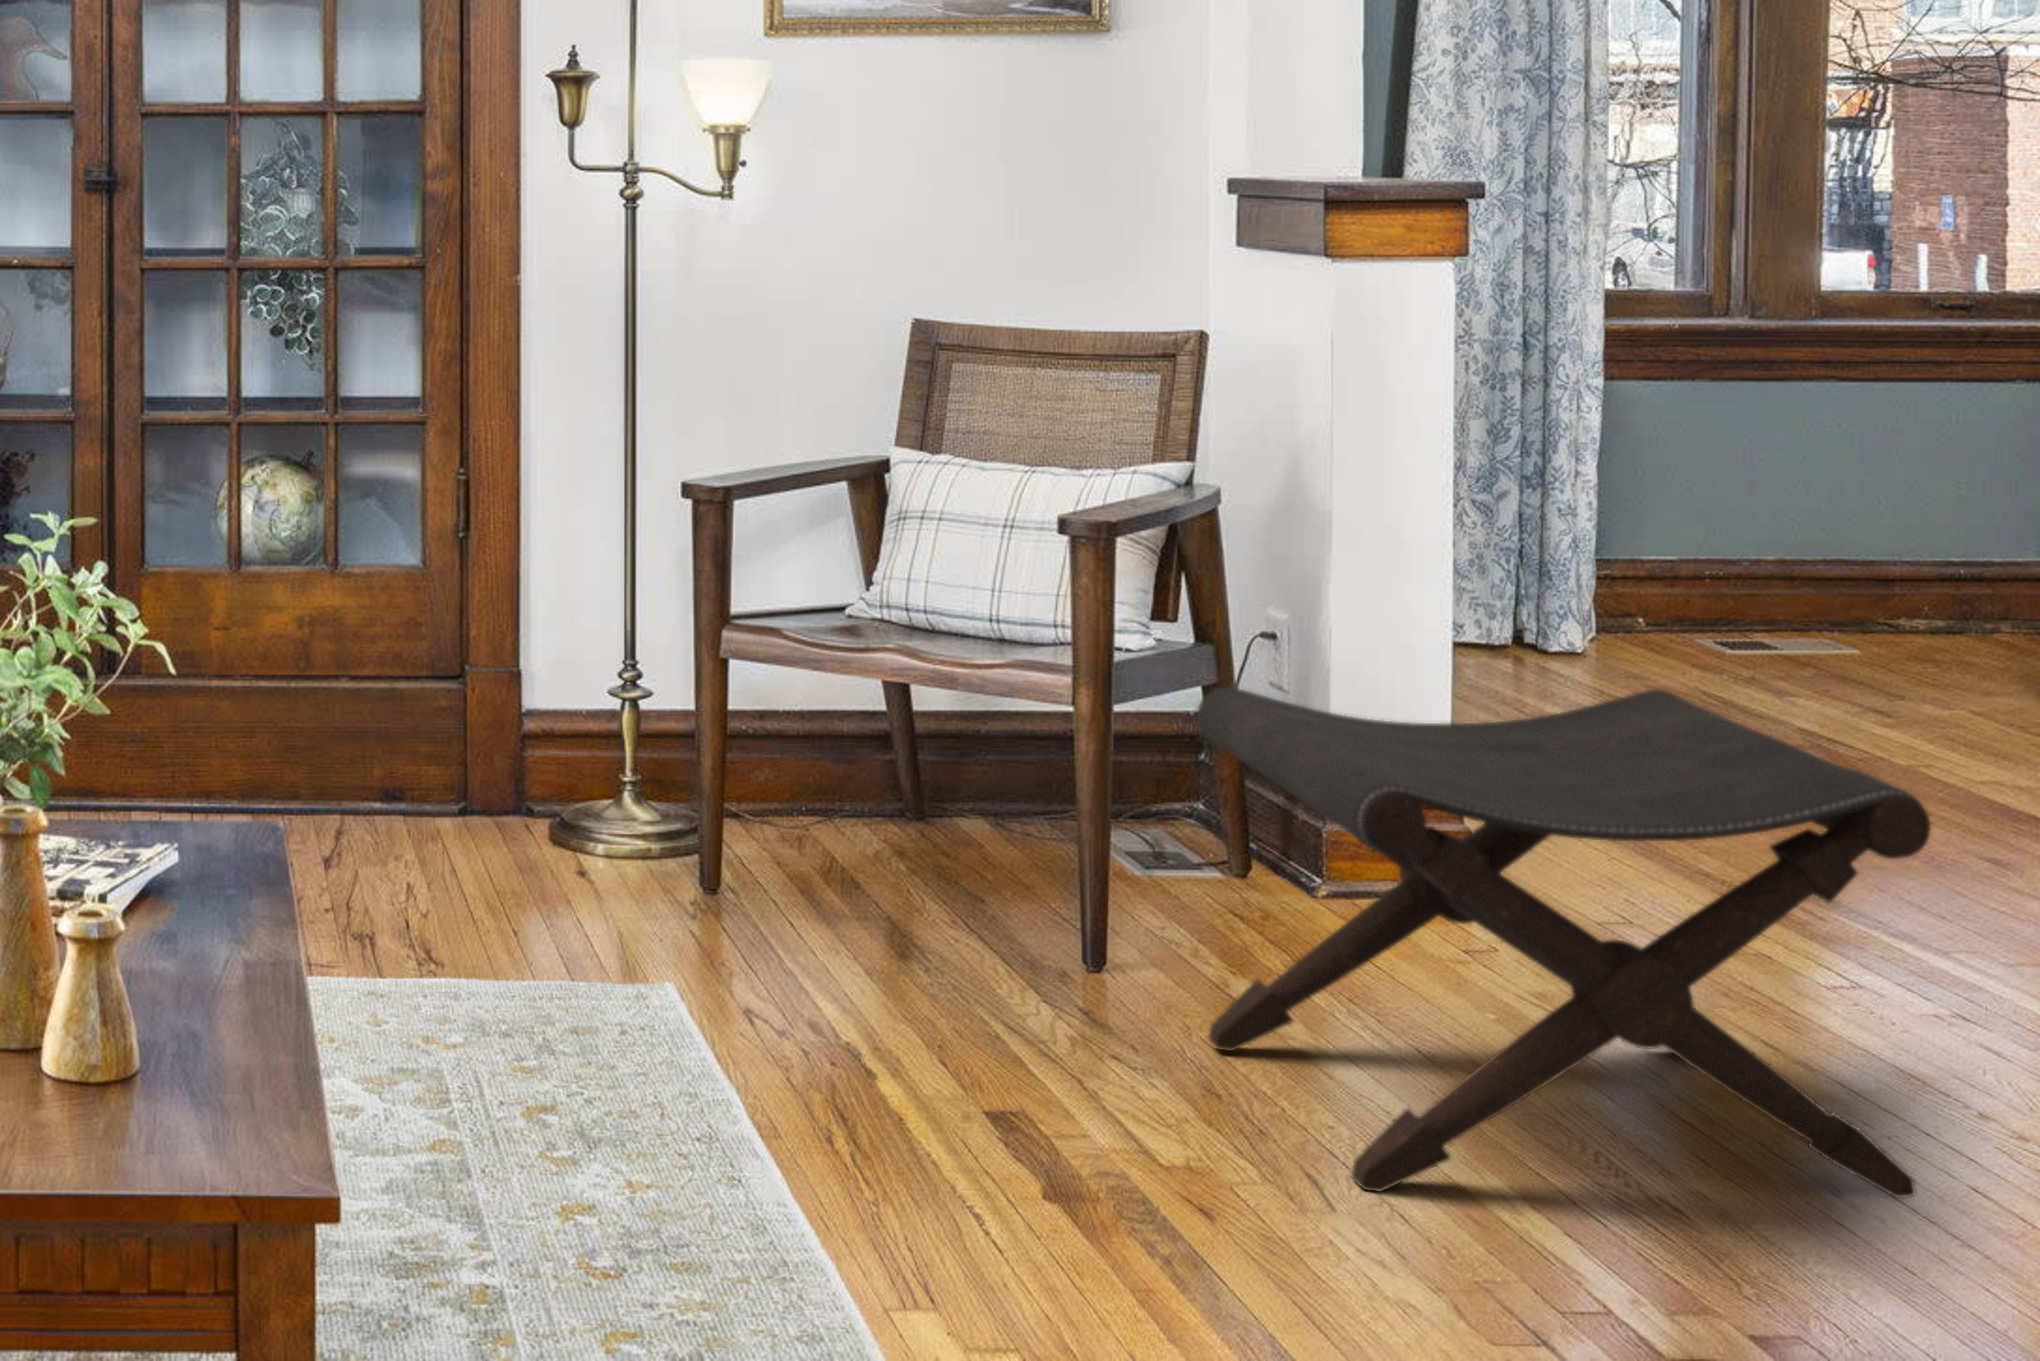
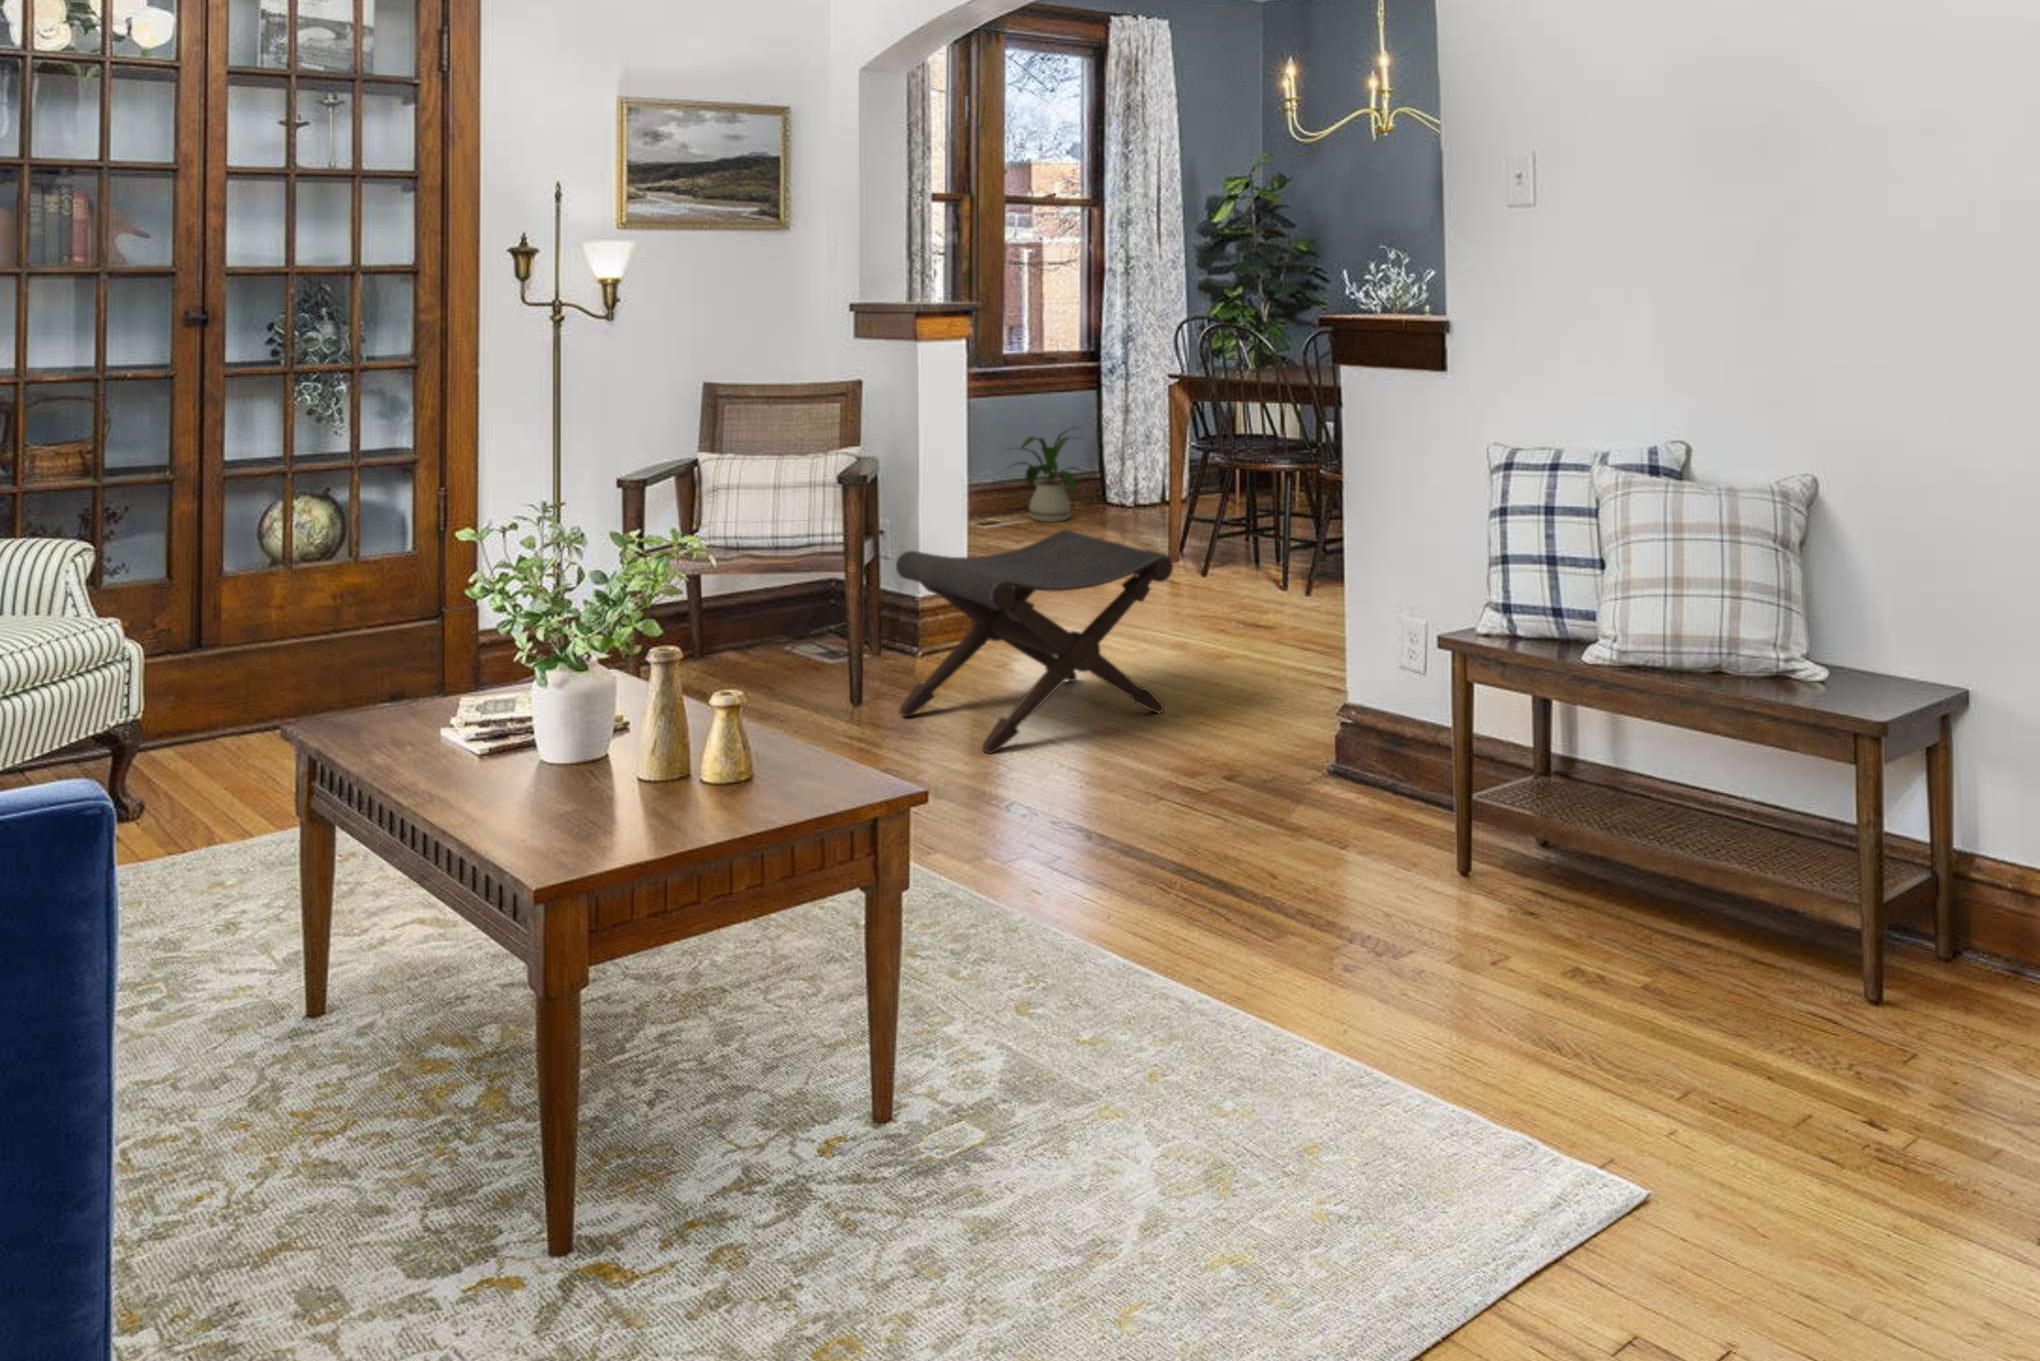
house plant: none [1694,469,1959,672] -> present [1006,431,1083,522]

